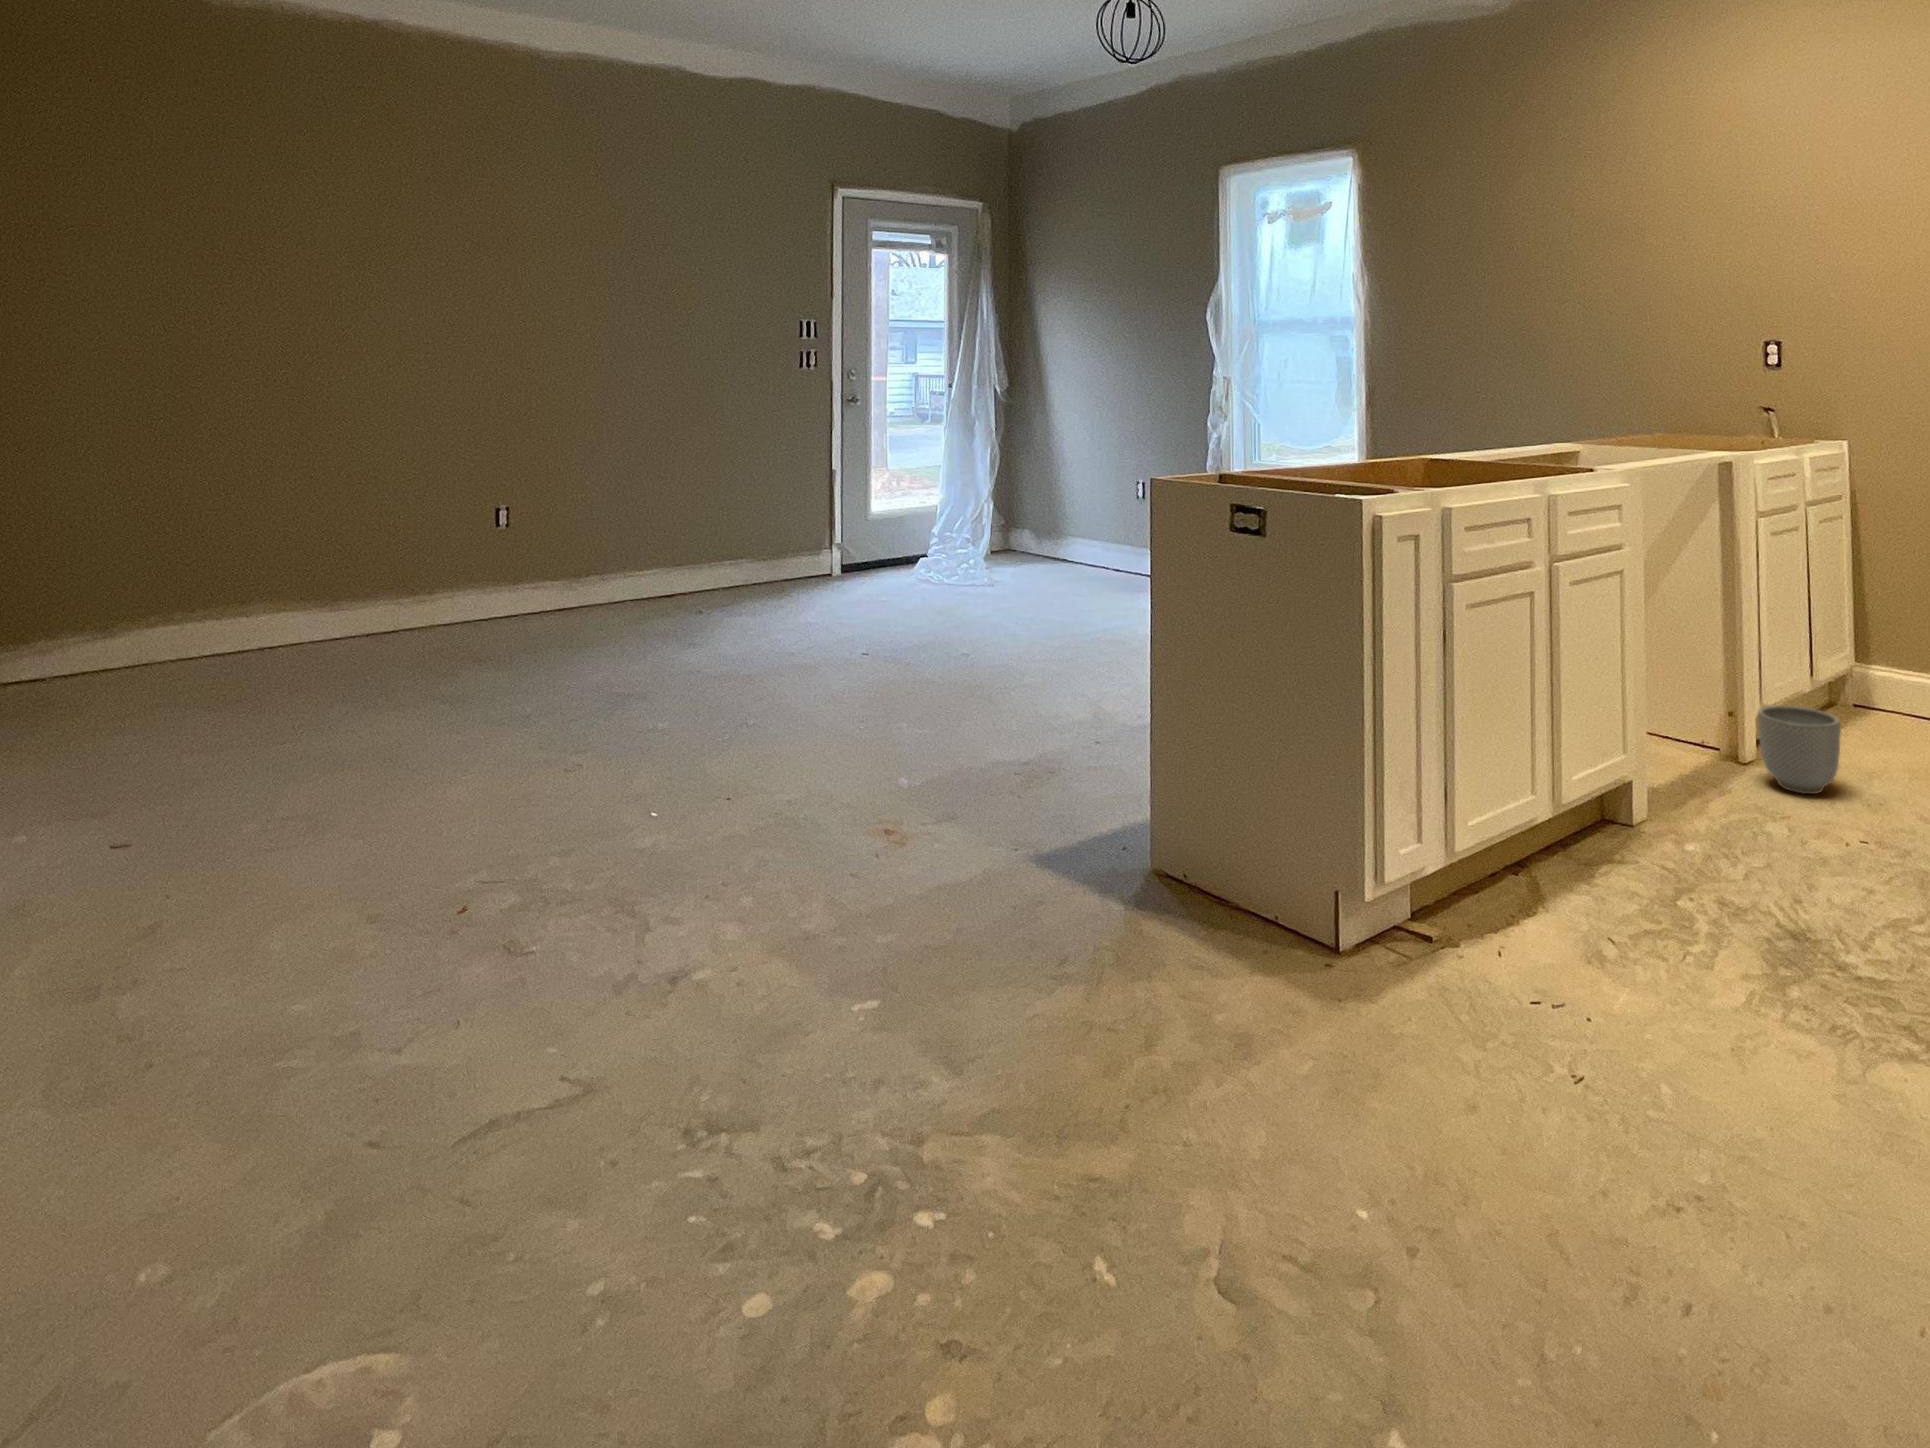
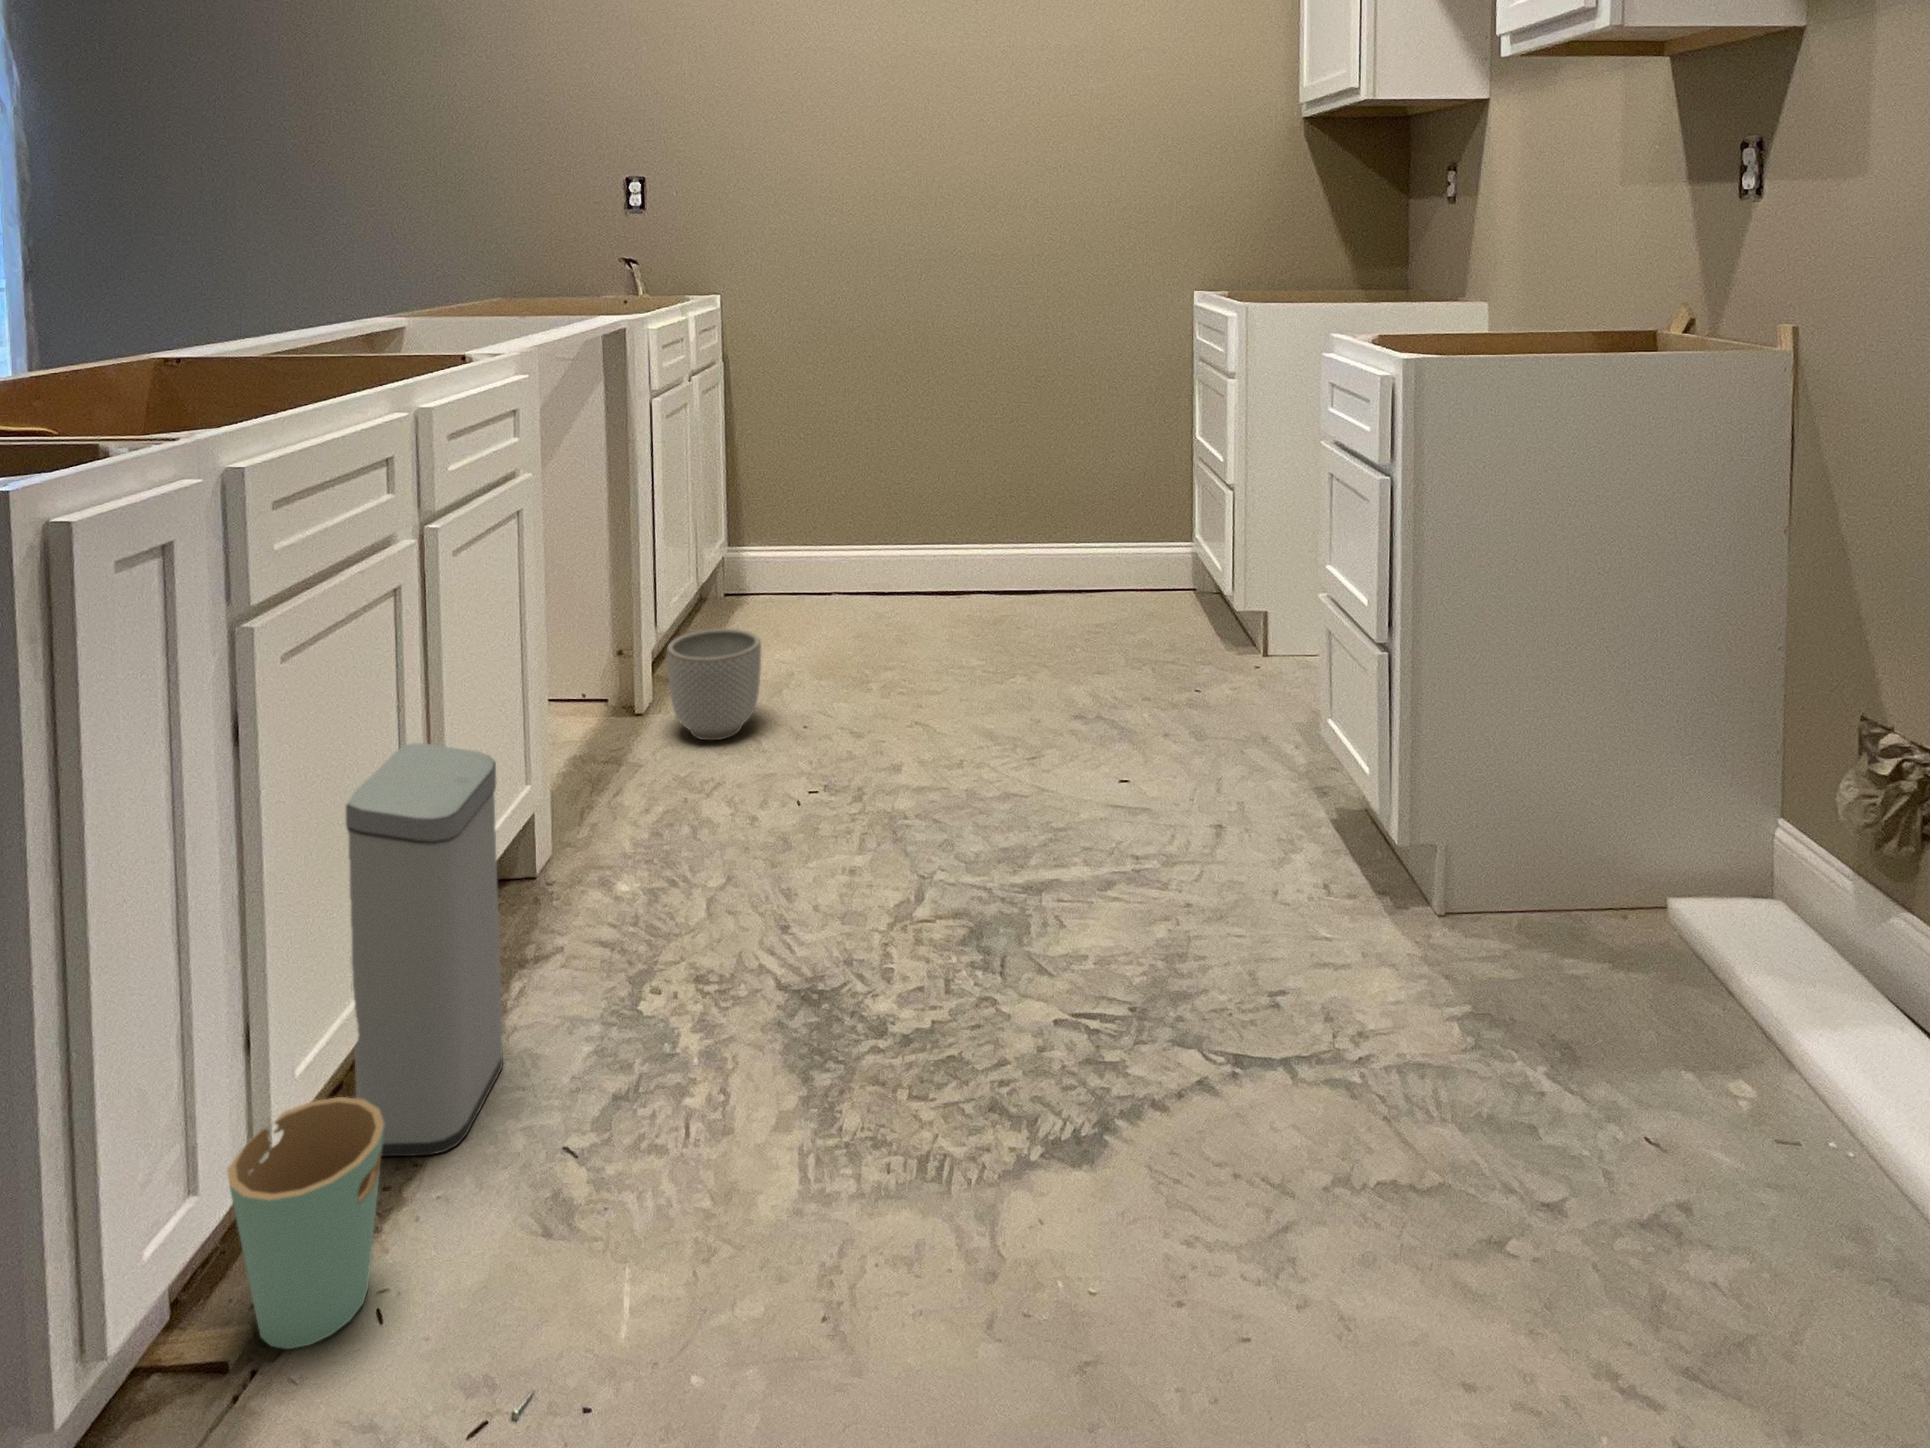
trash can: none [1435,685,1587,952] -> present [227,743,503,1349]

